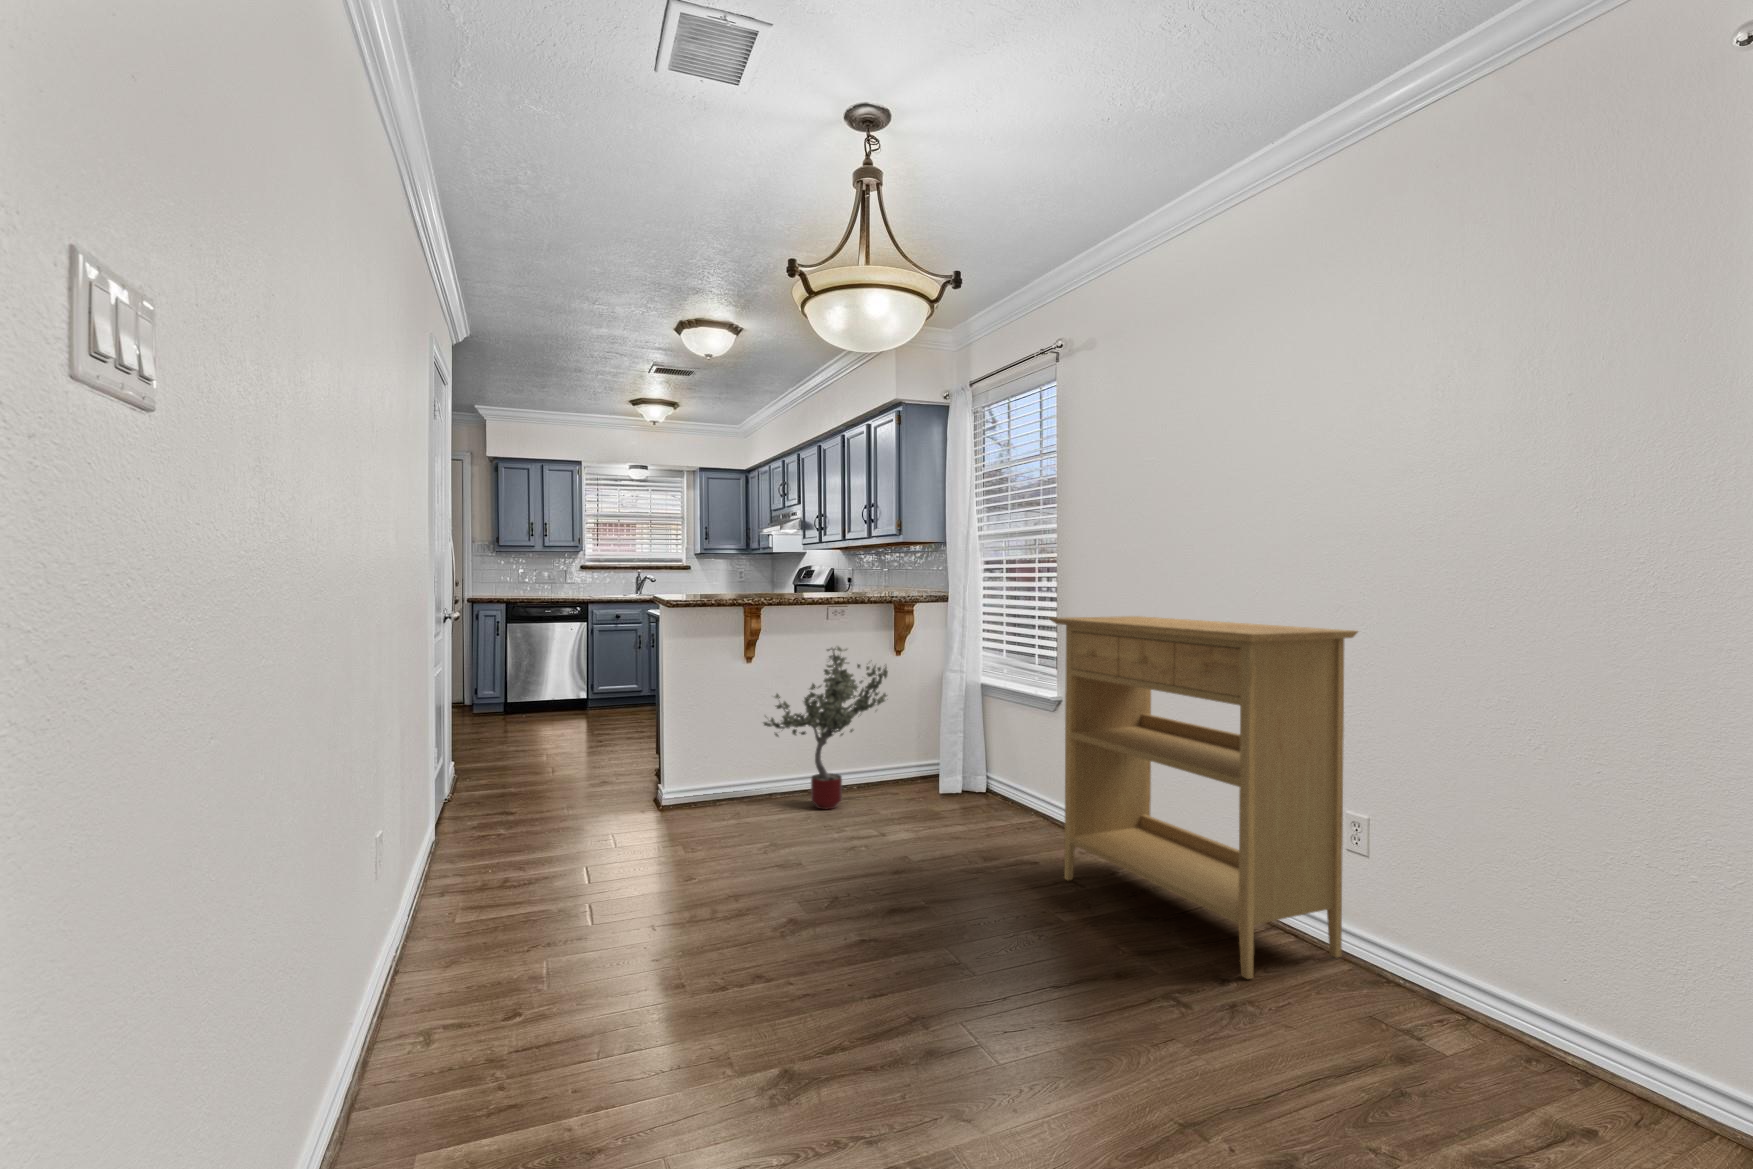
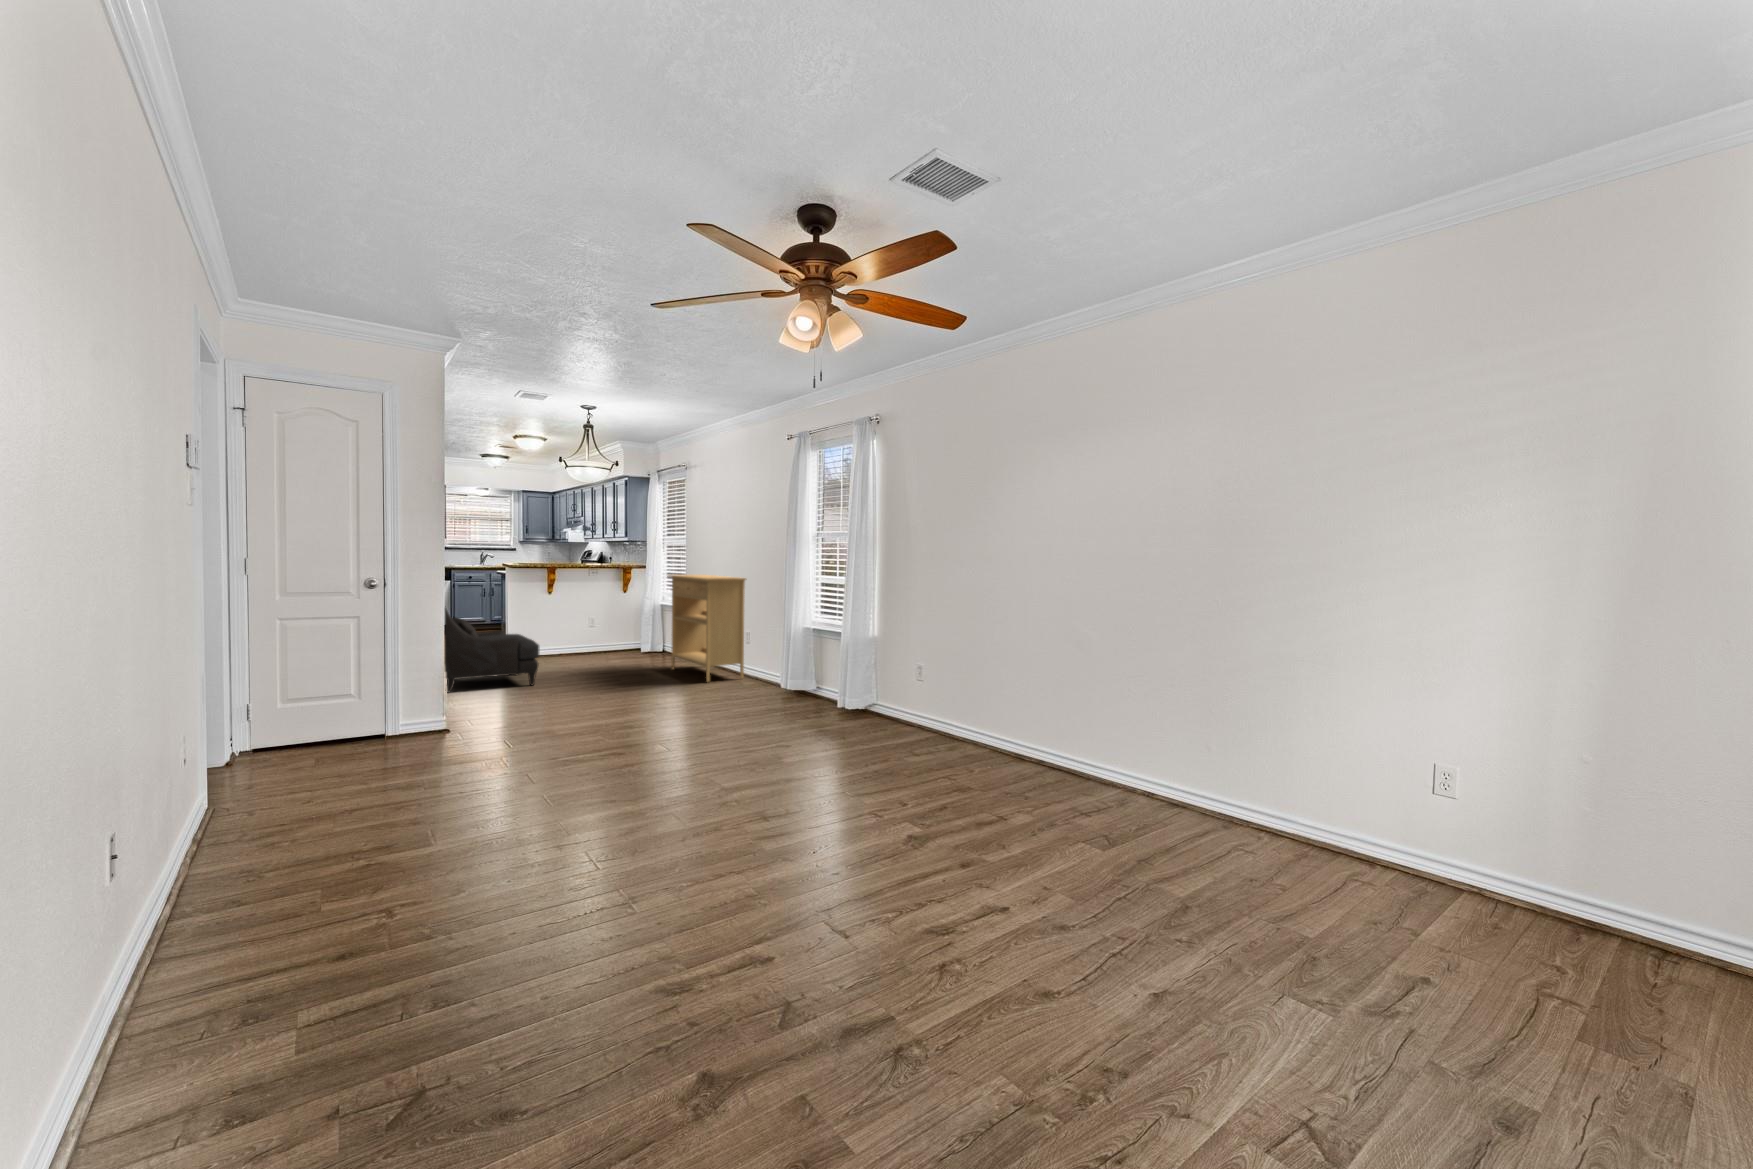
potted tree: present [763,647,888,809] -> none [555,588,615,658]
armchair: none [394,678,731,1009] -> present [445,609,540,693]

